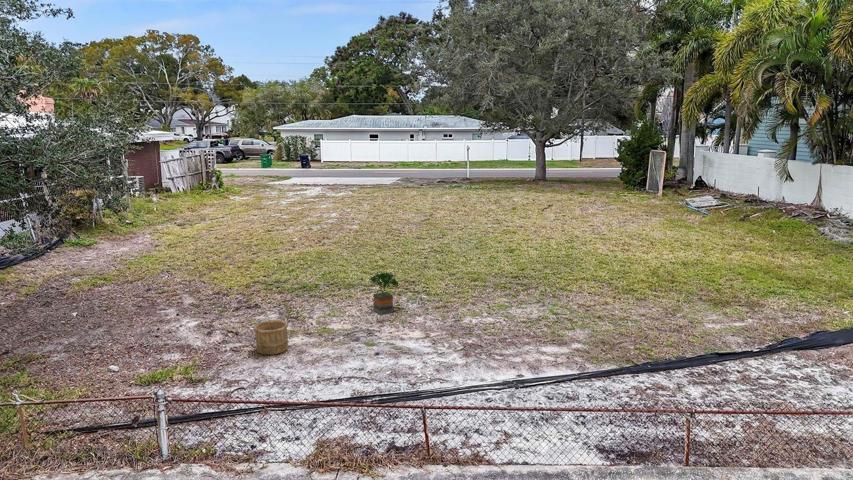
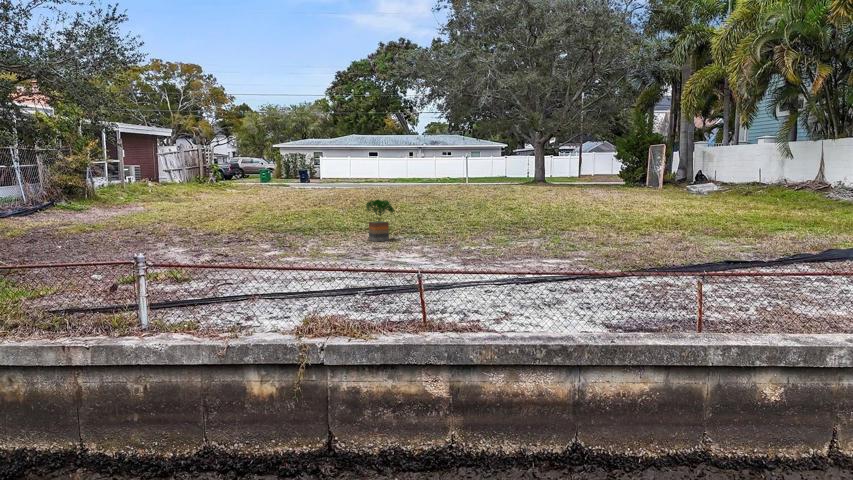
wooden bucket: present [254,320,288,355] -> none [243,229,279,260]

